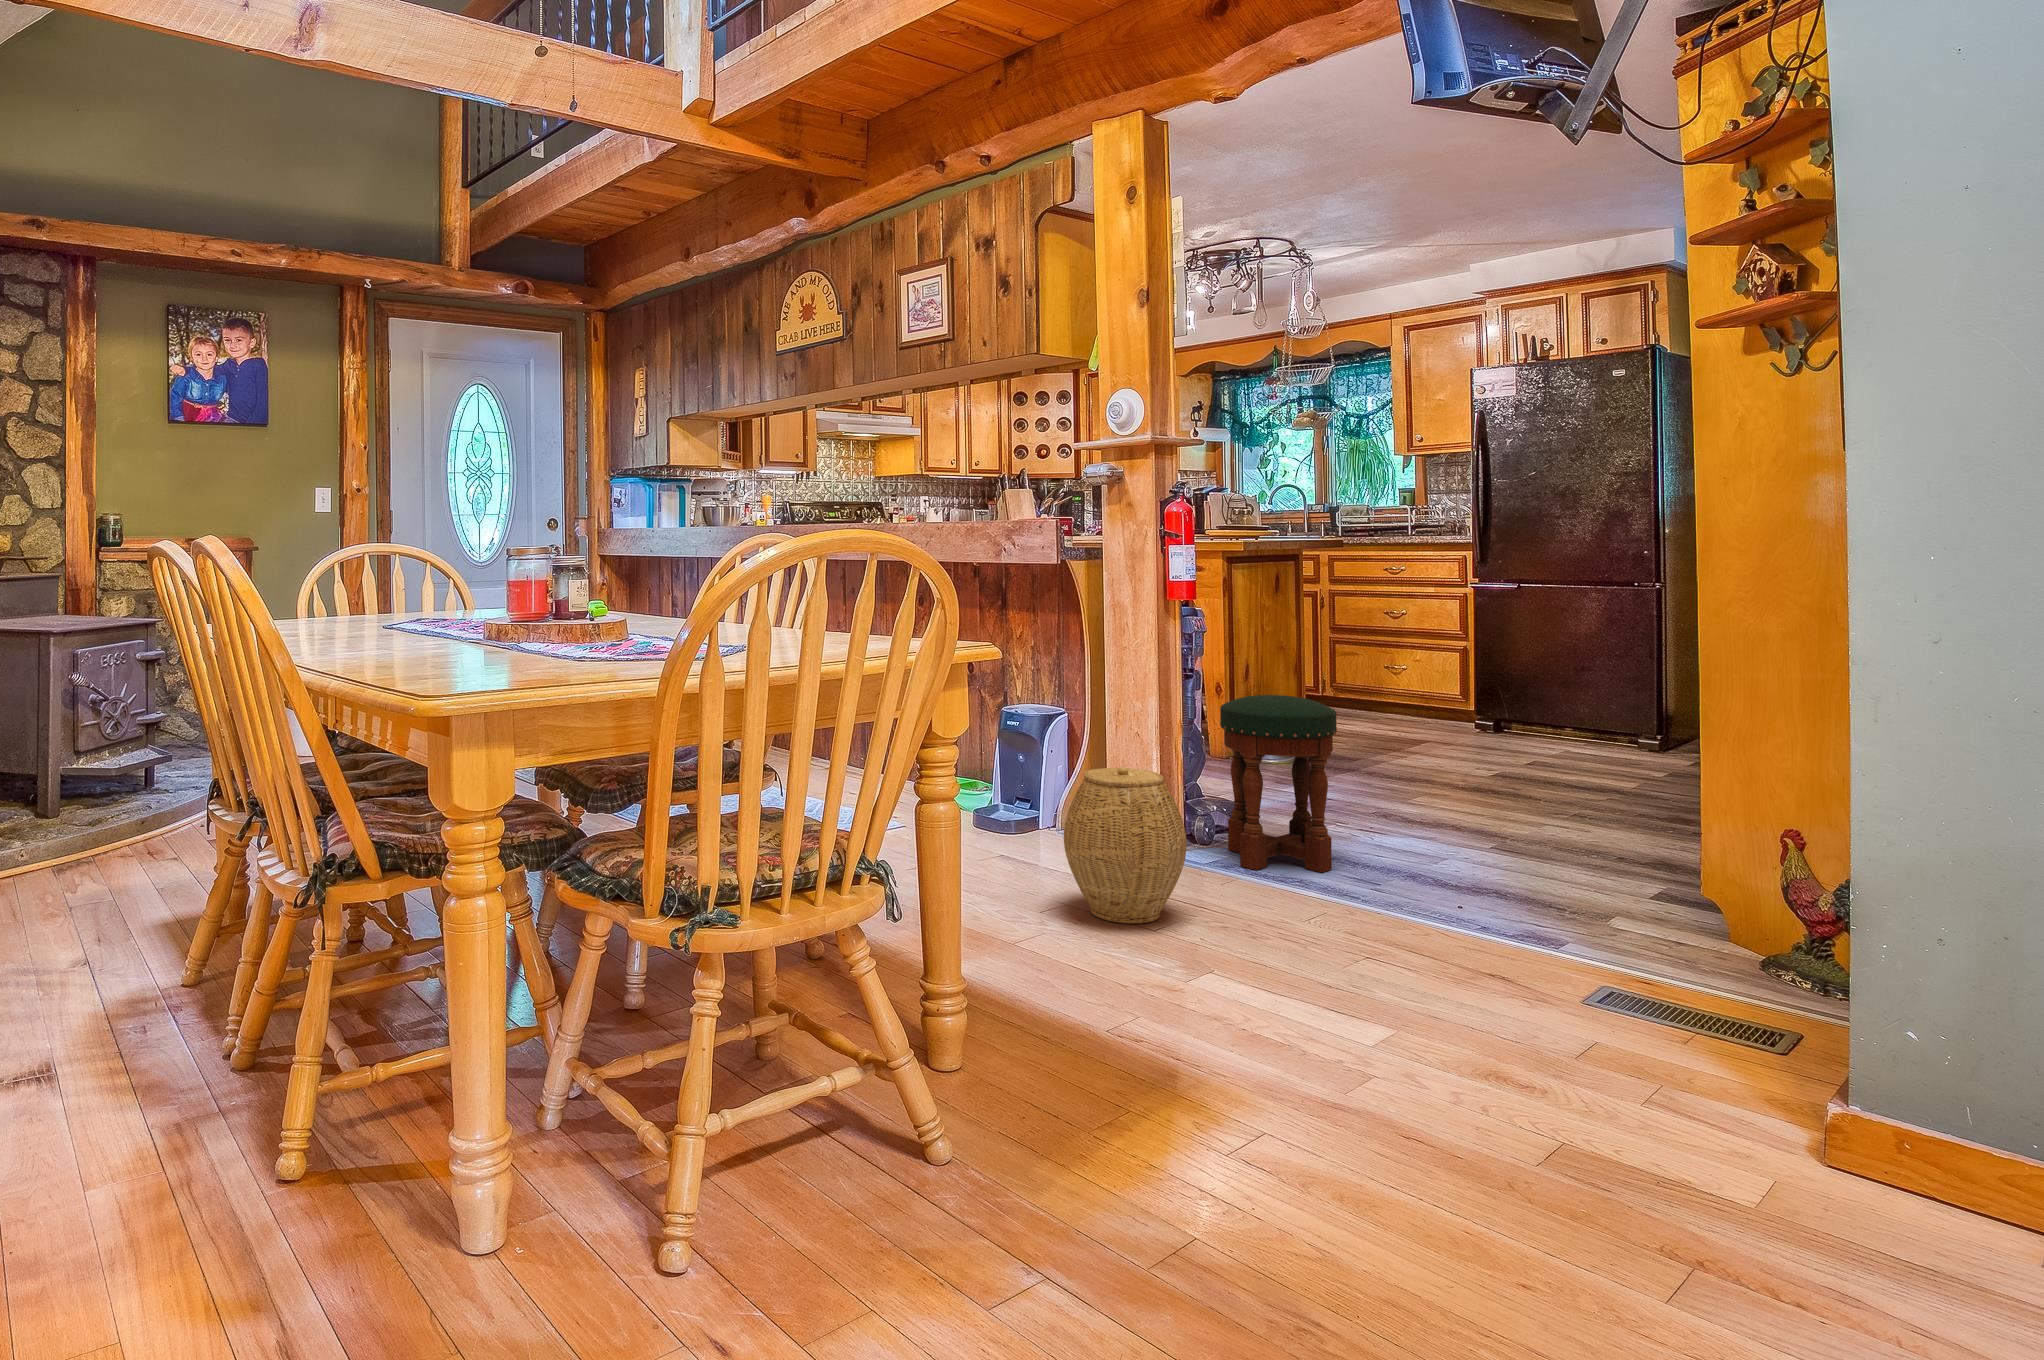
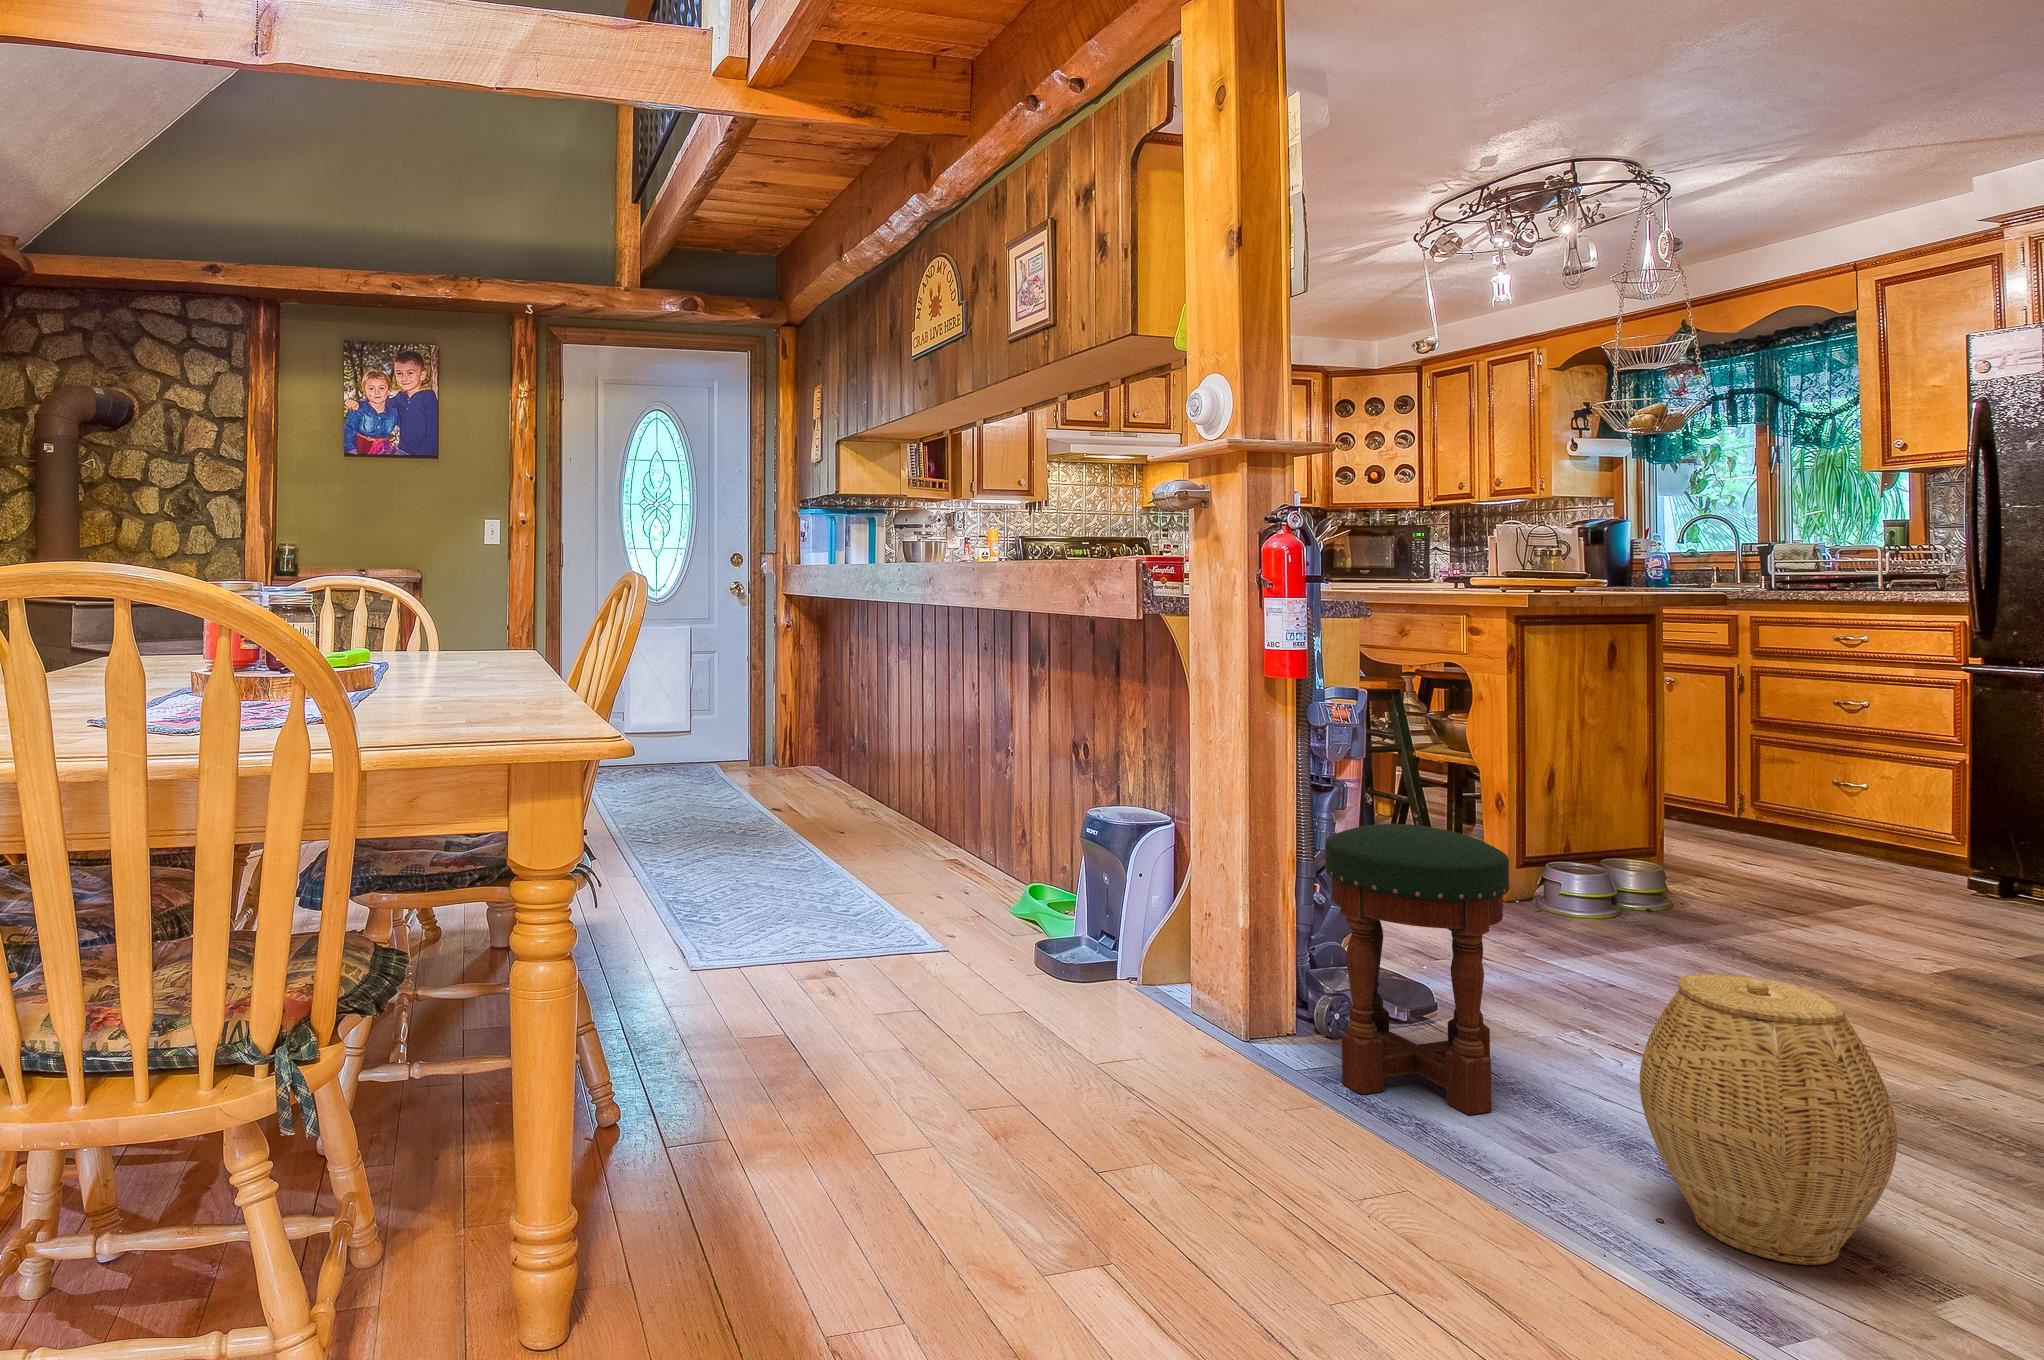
woven basket: present [1064,767,1187,924] -> present [1640,974,1897,1265]

